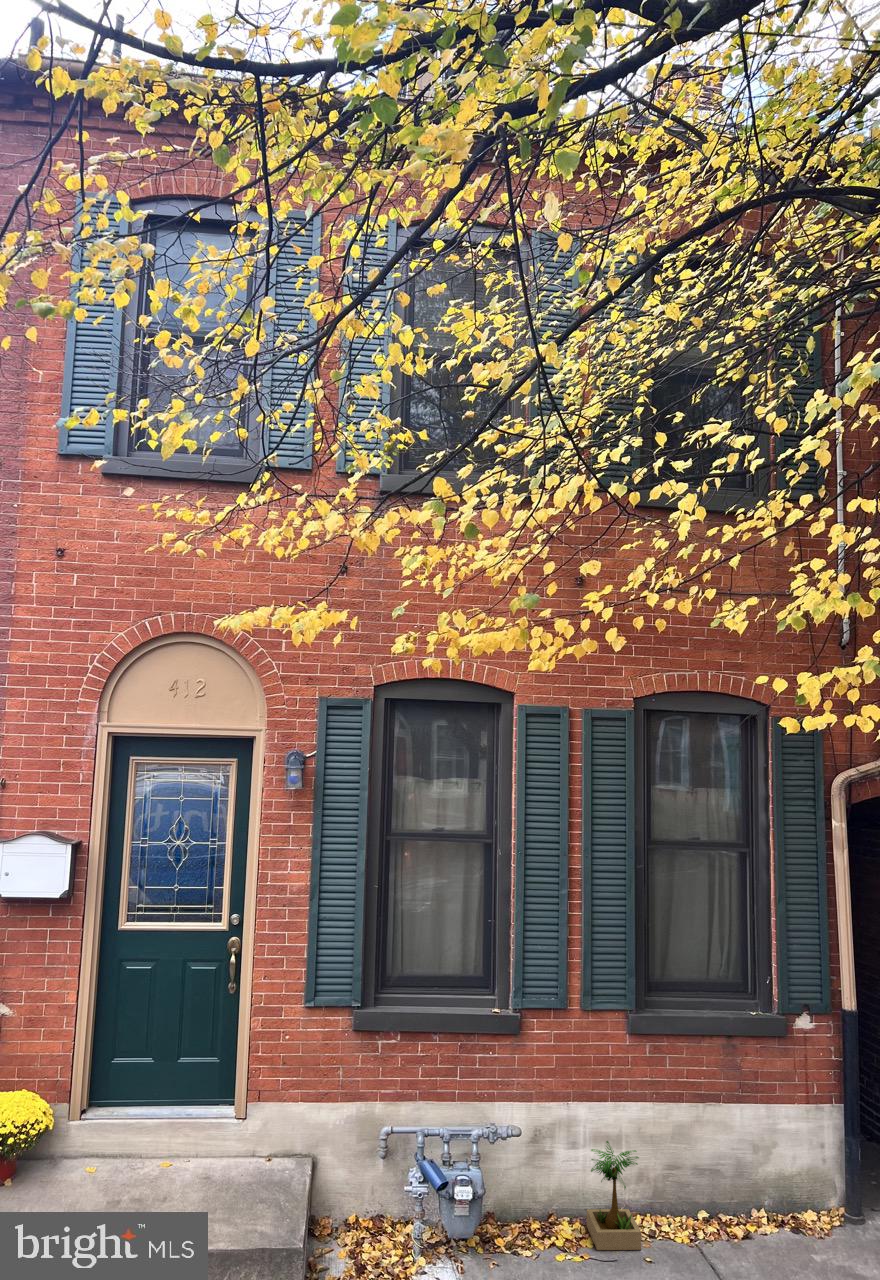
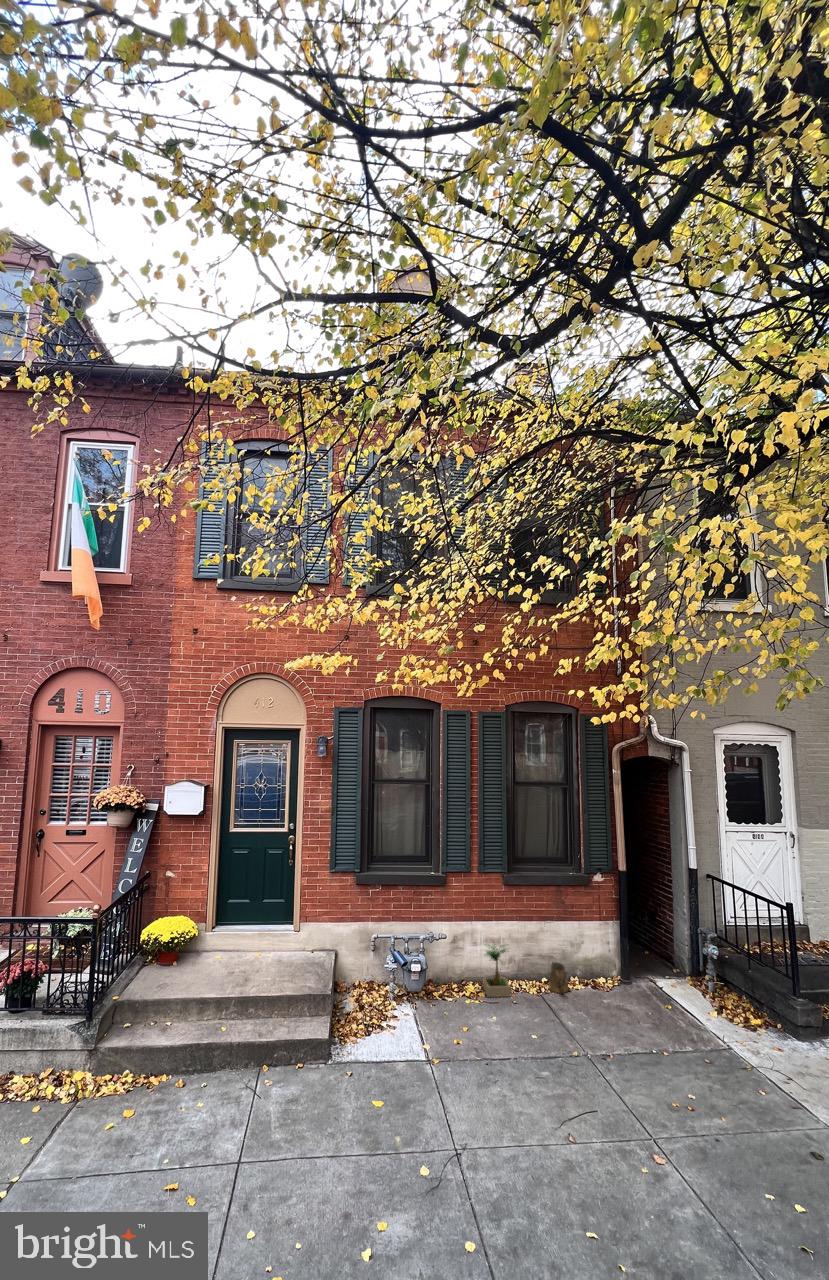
watering can: none [709,1180,750,1244] -> present [549,961,569,993]

